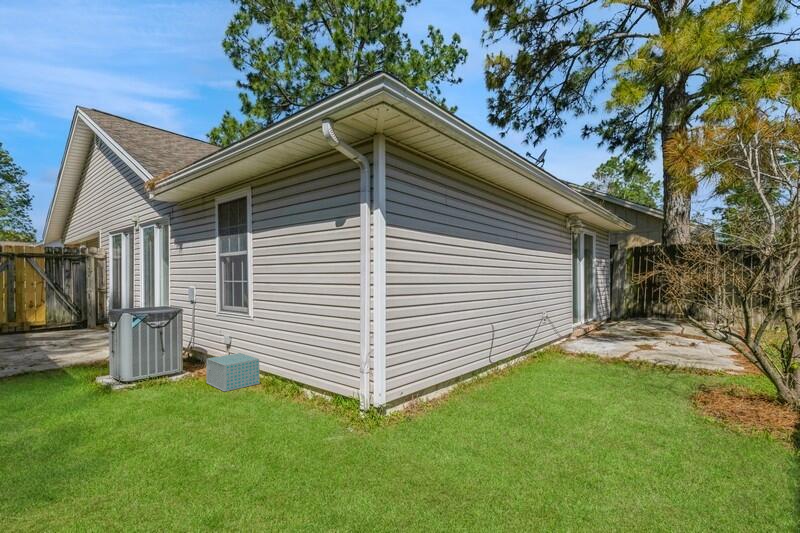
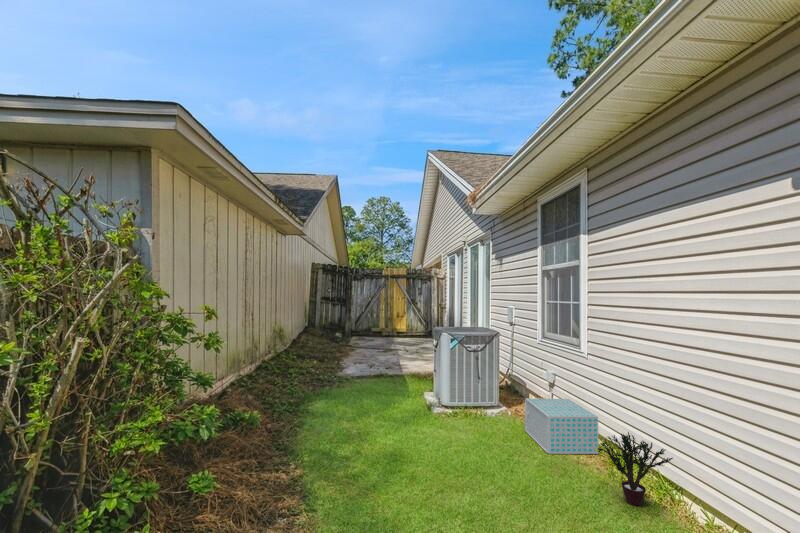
potted plant: none [255,360,297,401] -> present [598,432,673,506]

